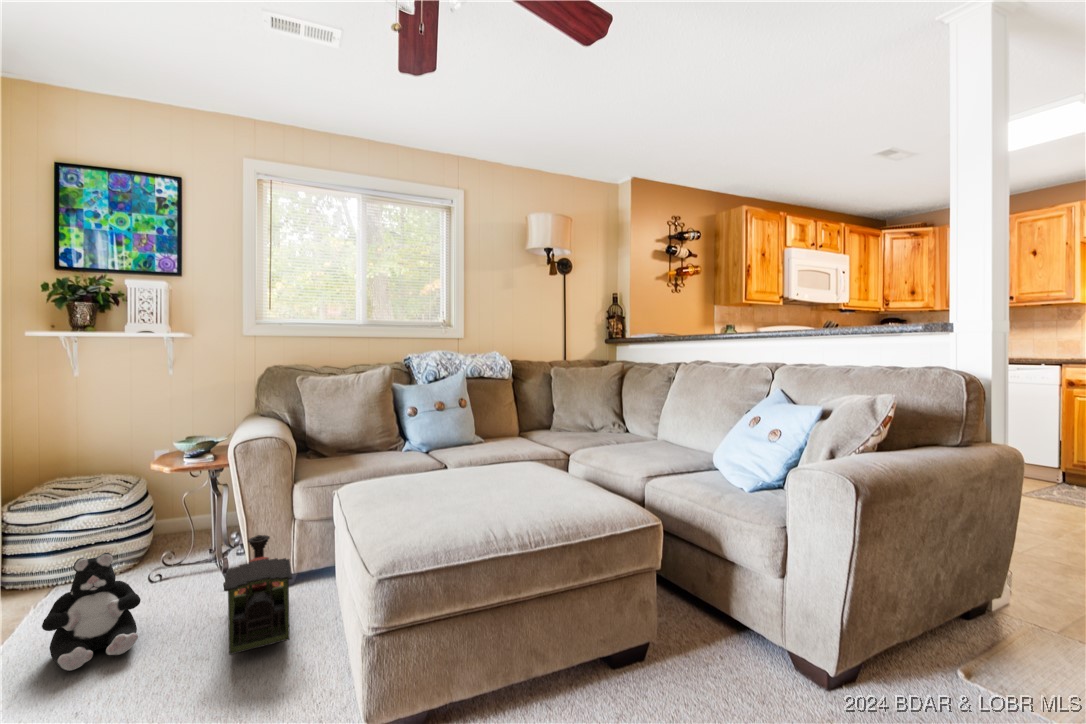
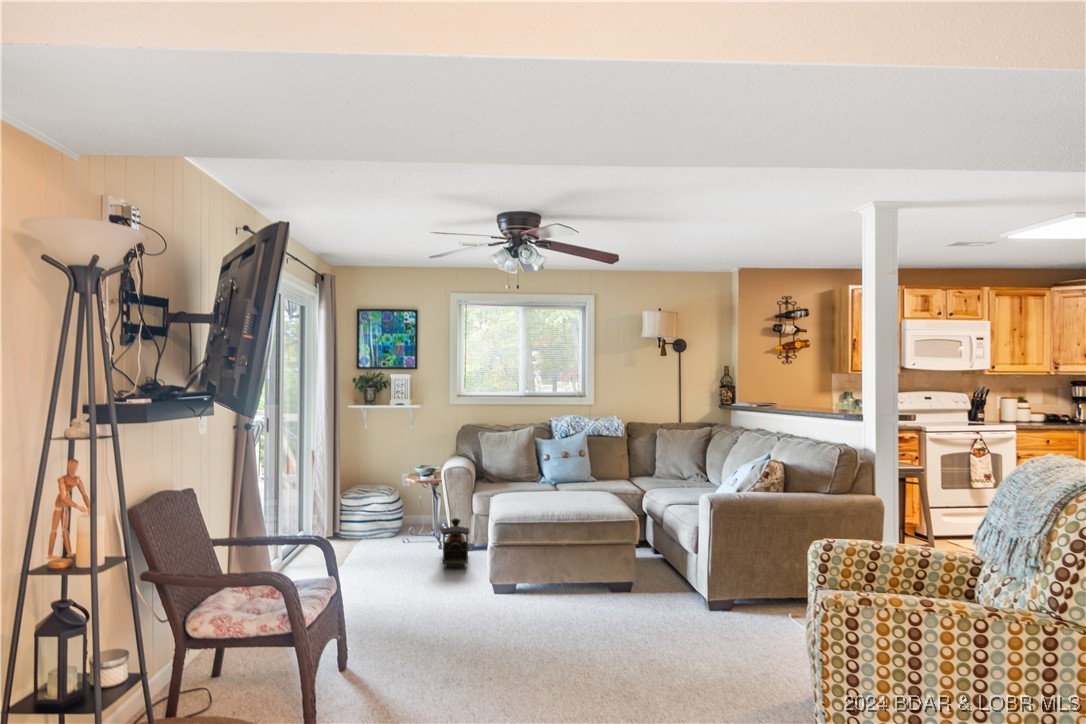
plush toy: present [42,553,141,671] -> none [371,516,406,562]

